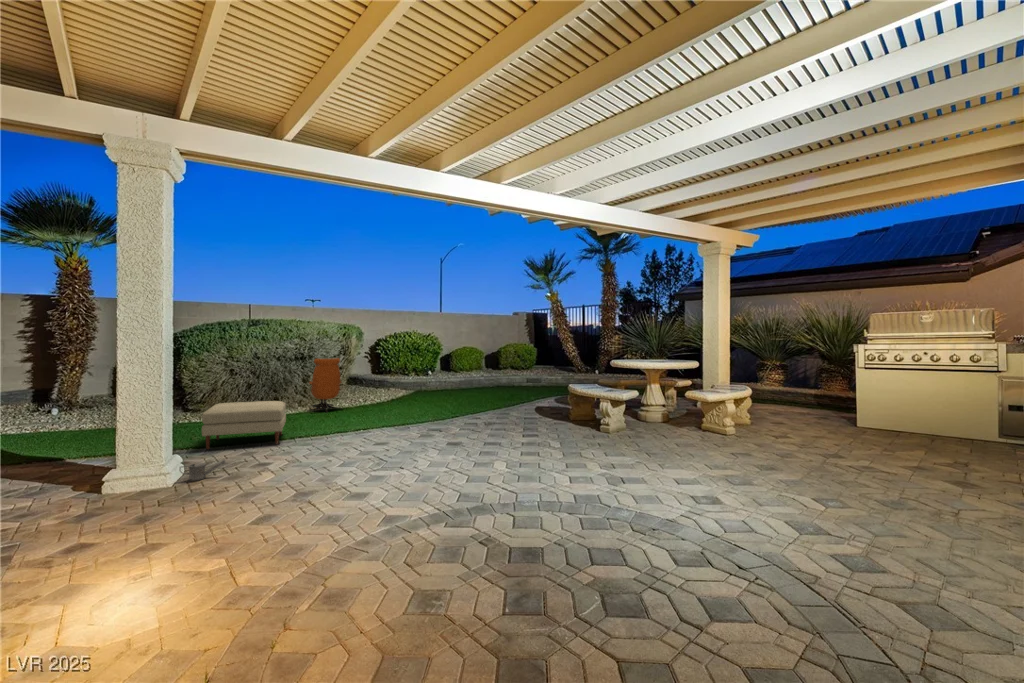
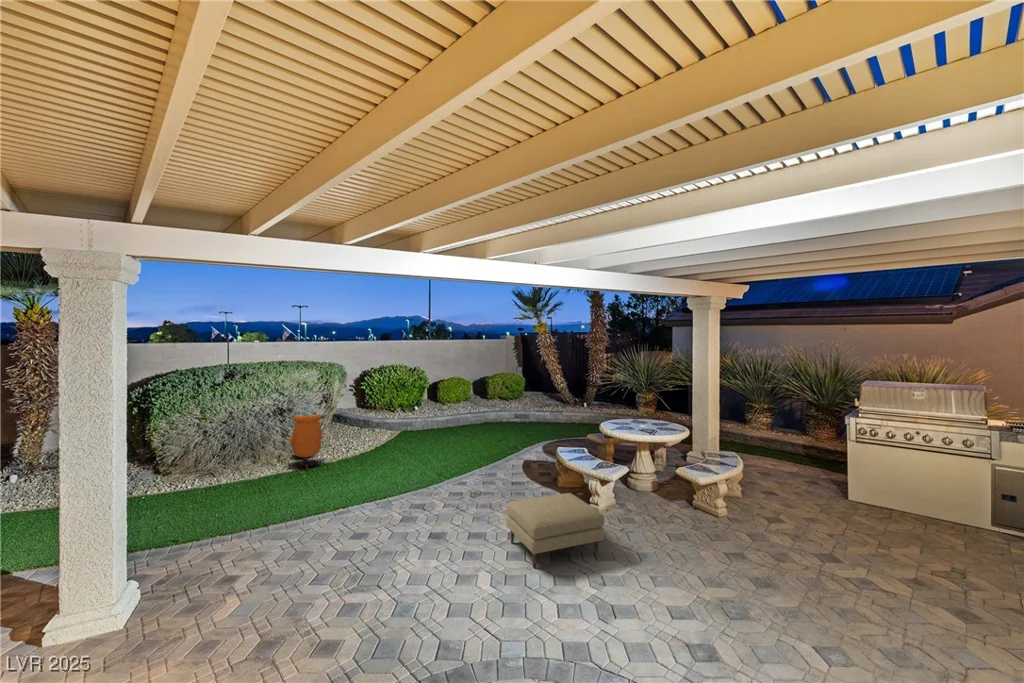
ottoman: present [202,401,286,449] -> present [506,493,604,568]
watering can: present [180,460,225,481] -> none [130,582,183,612]

